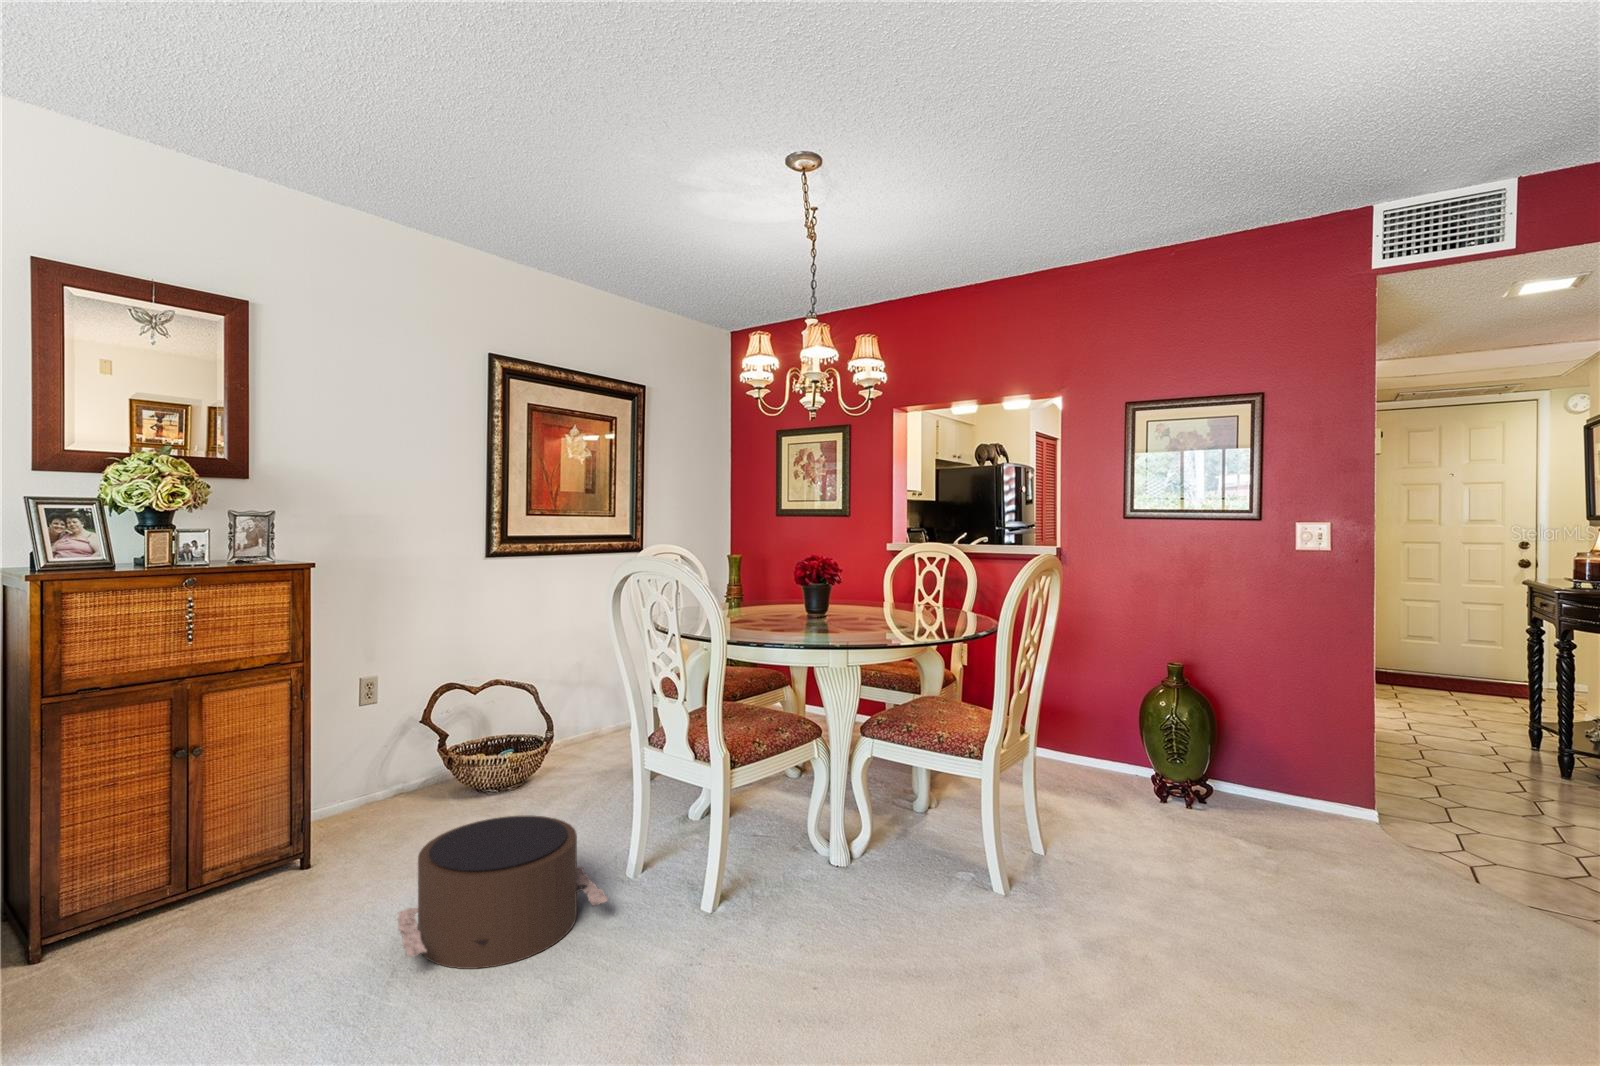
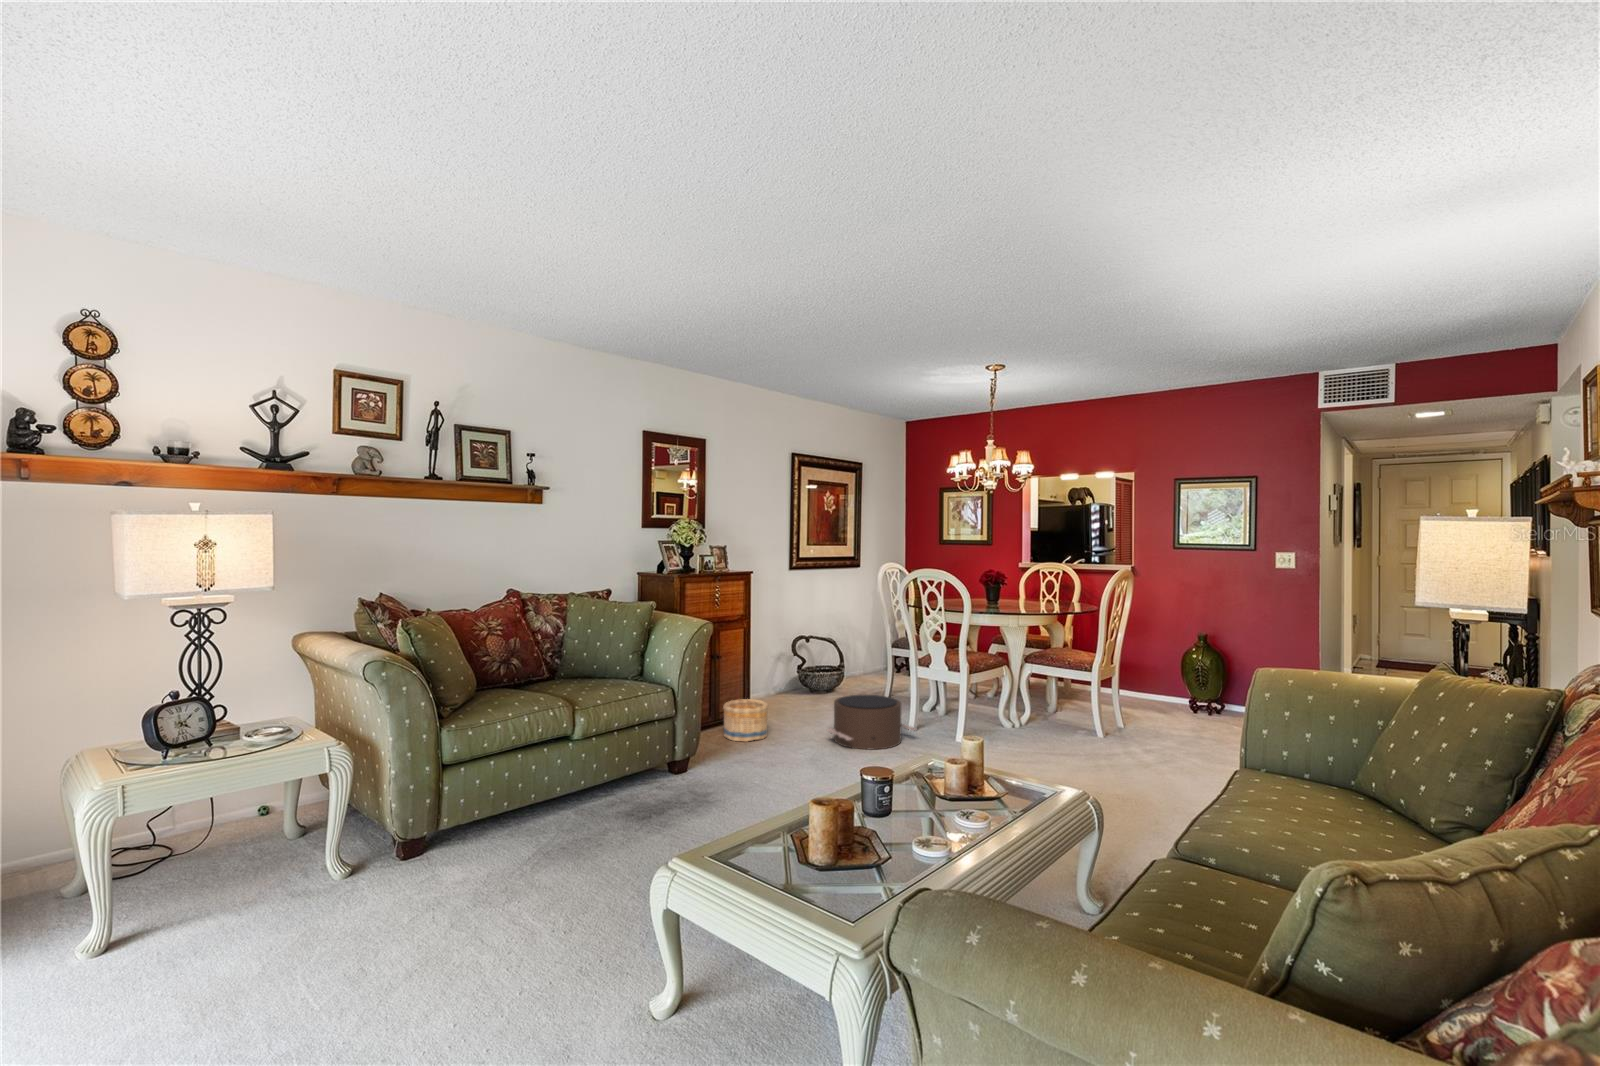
basket: none [166,835,292,950] -> present [723,699,768,742]

